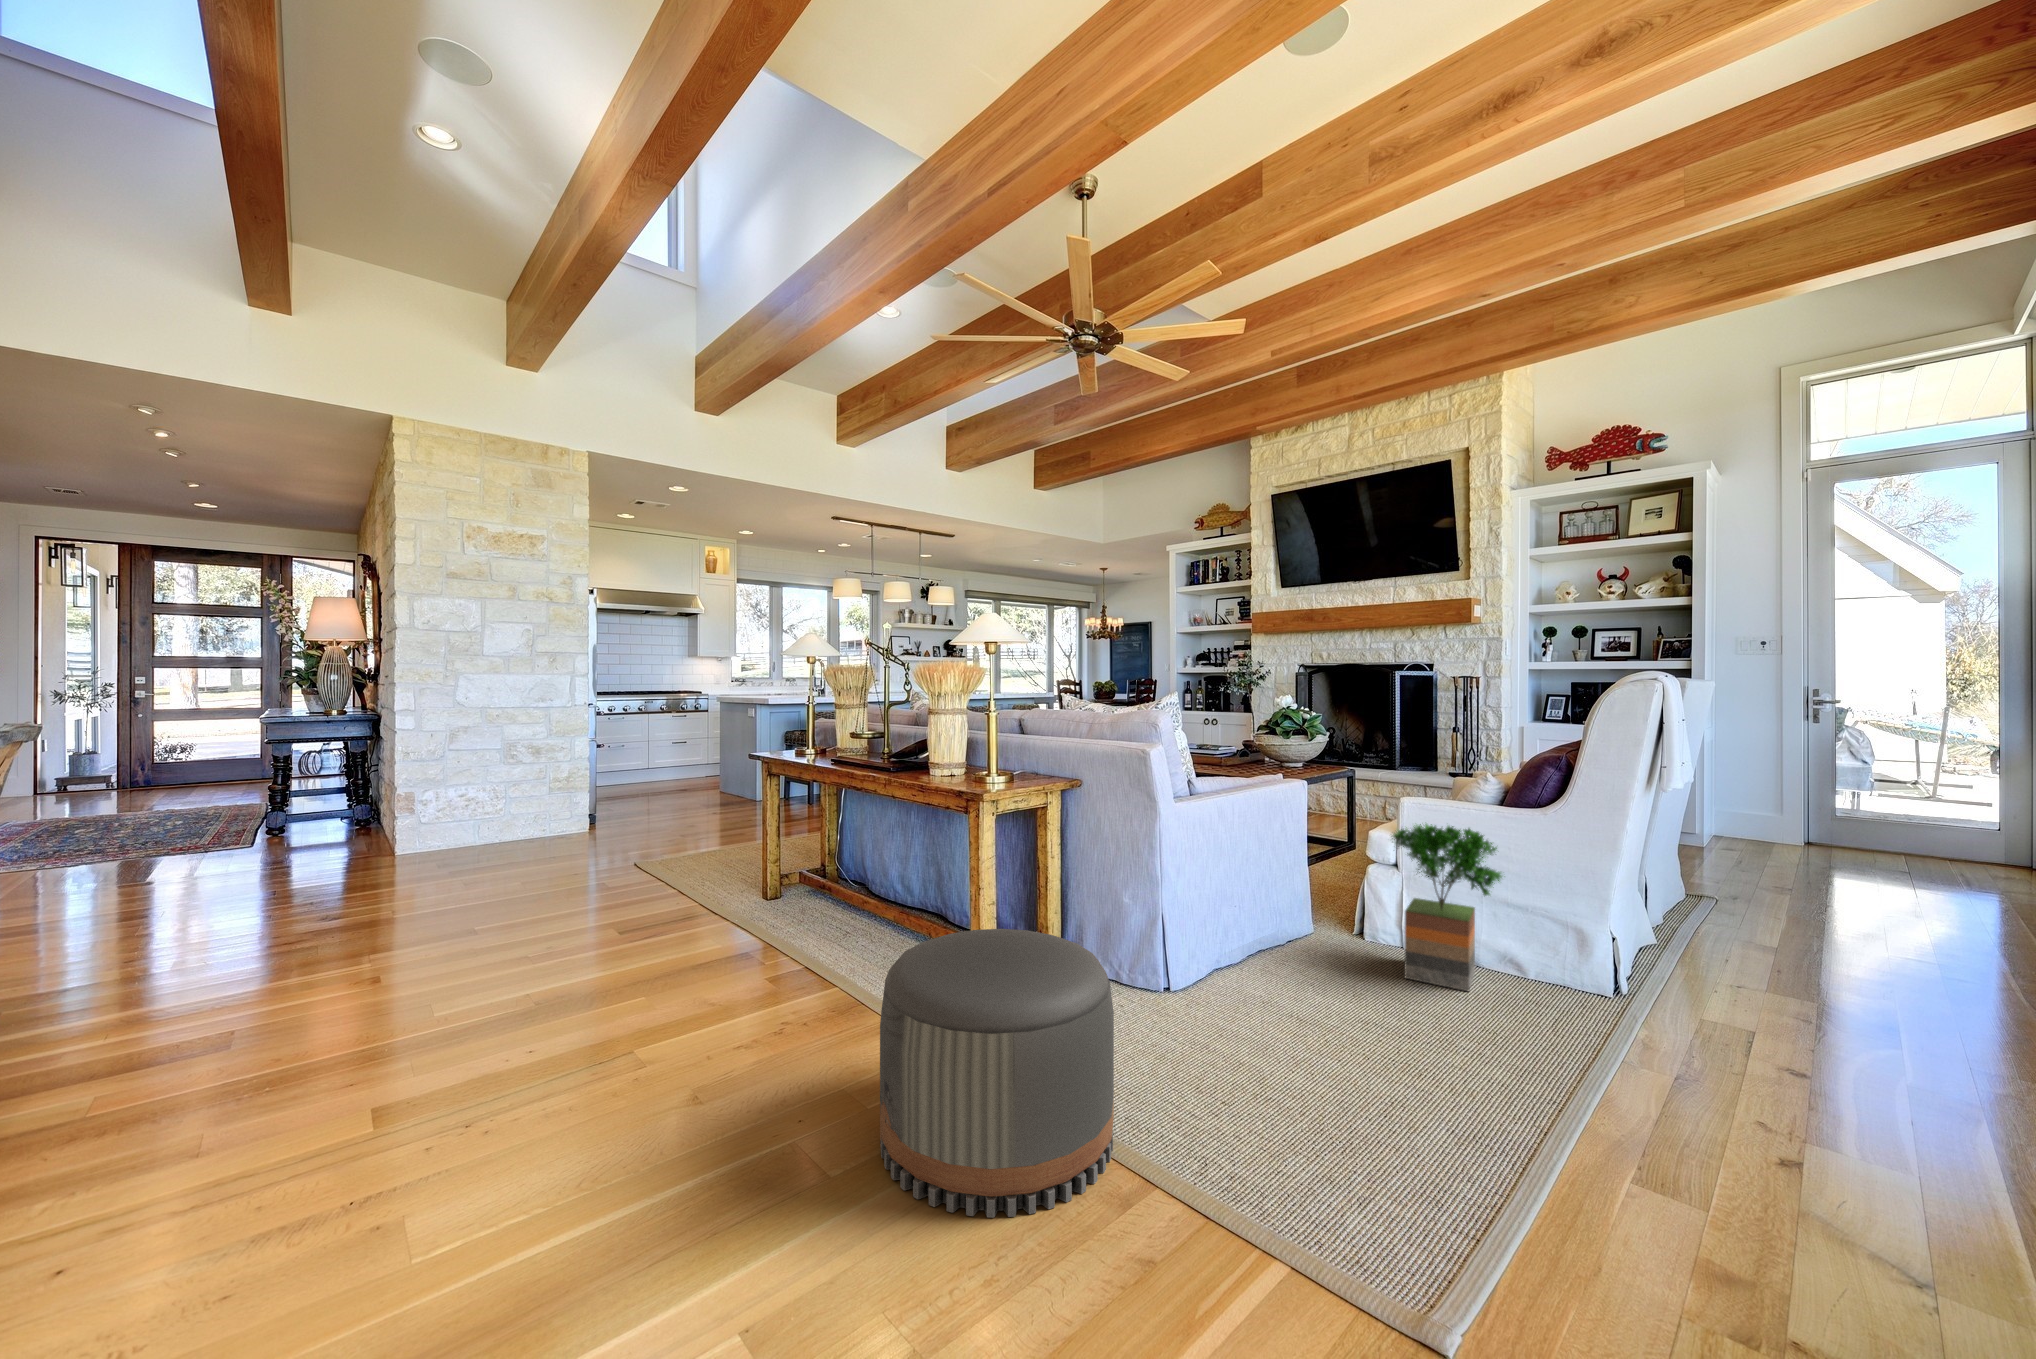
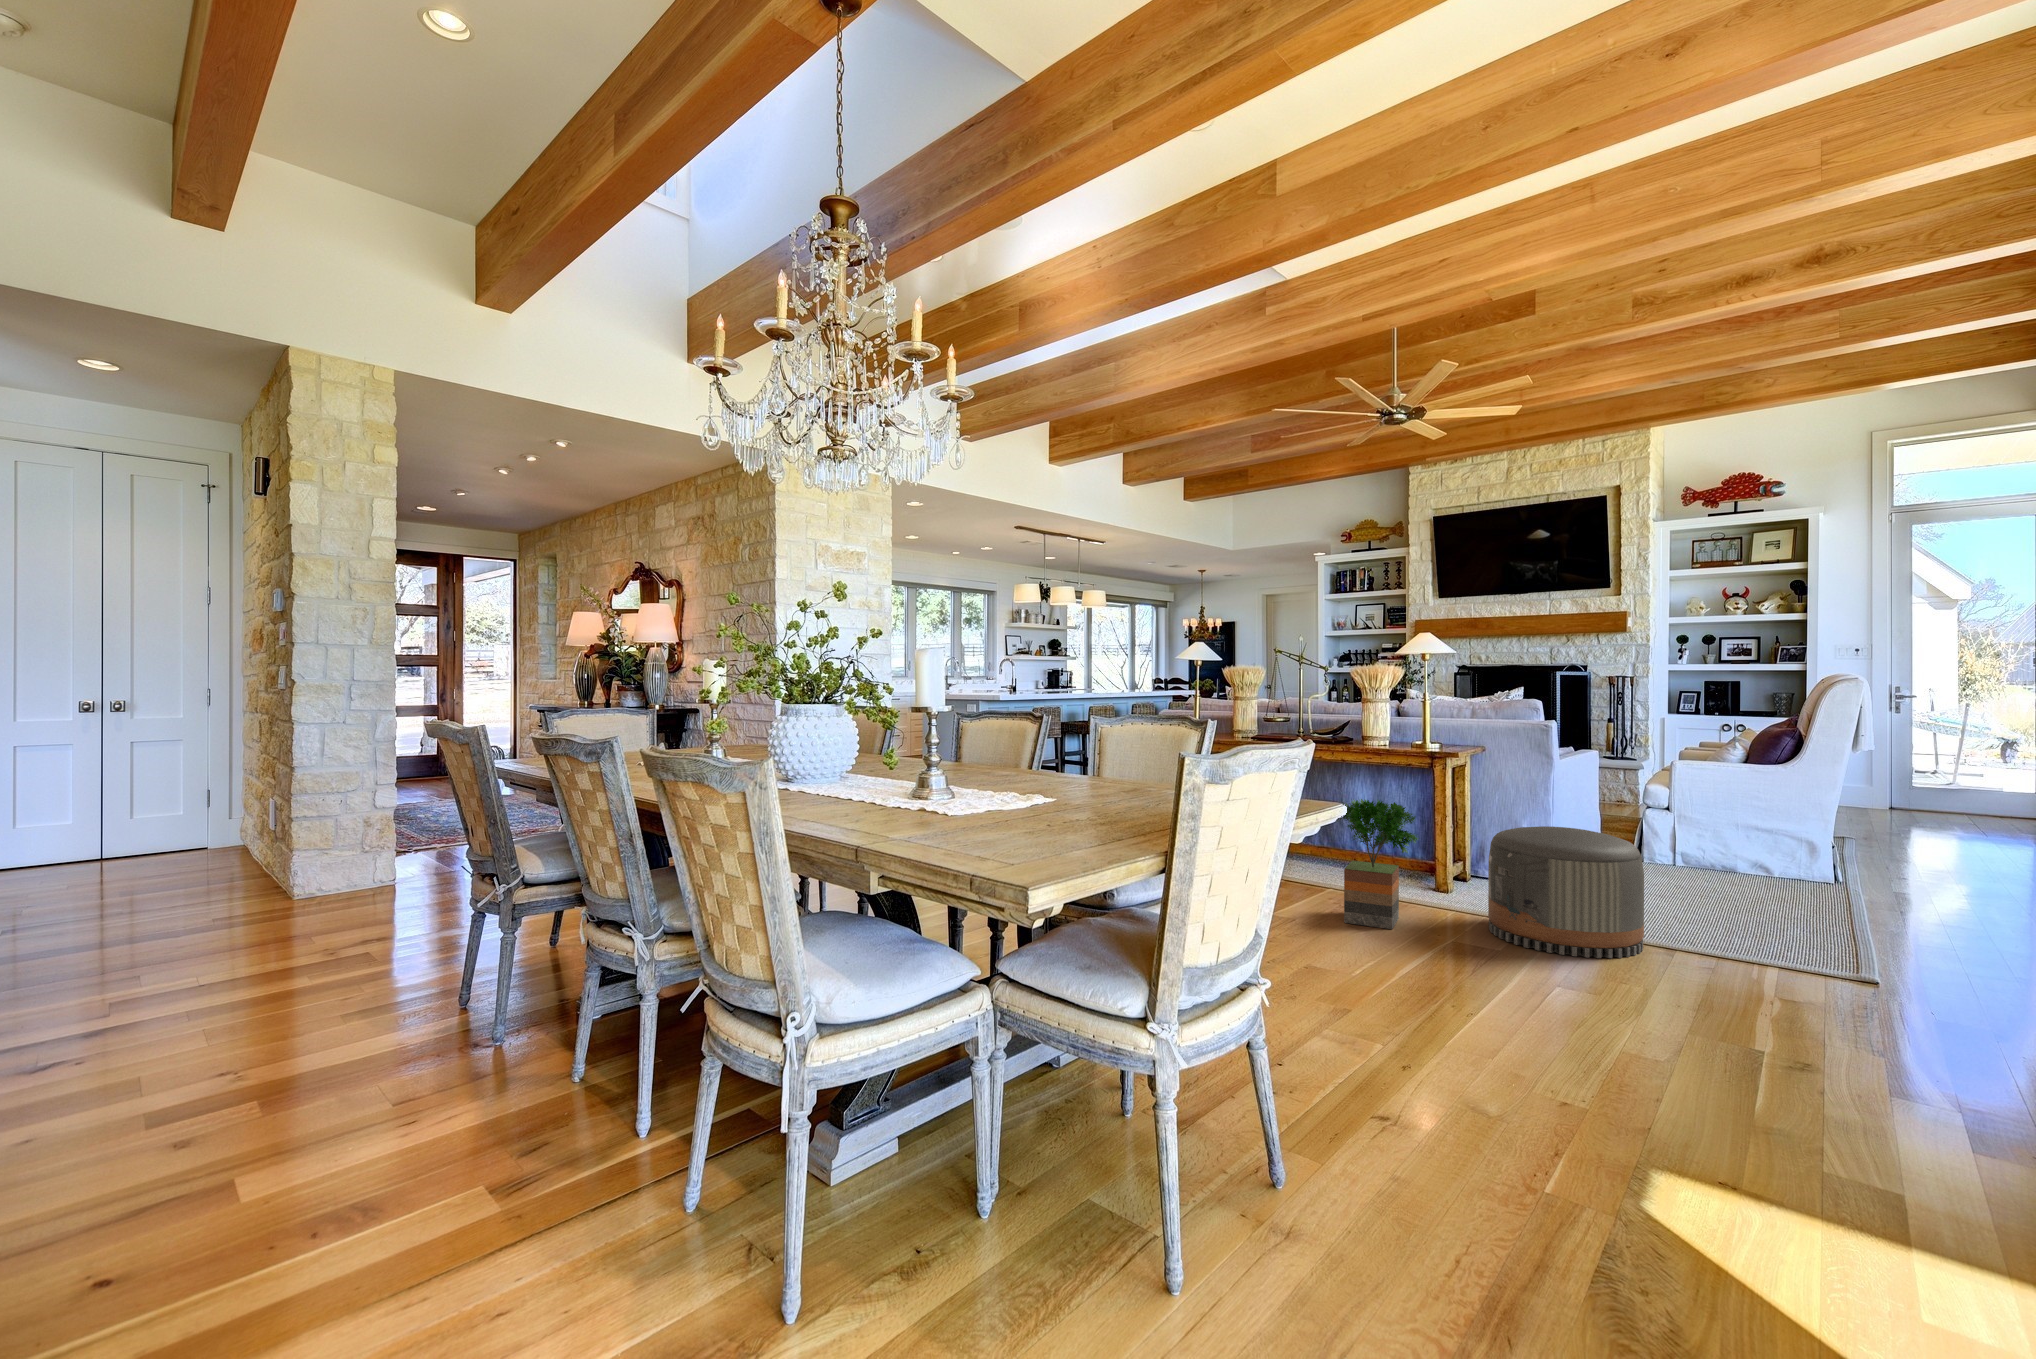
potted tree: present [1391,824,1502,992] -> present [1338,799,1418,929]

